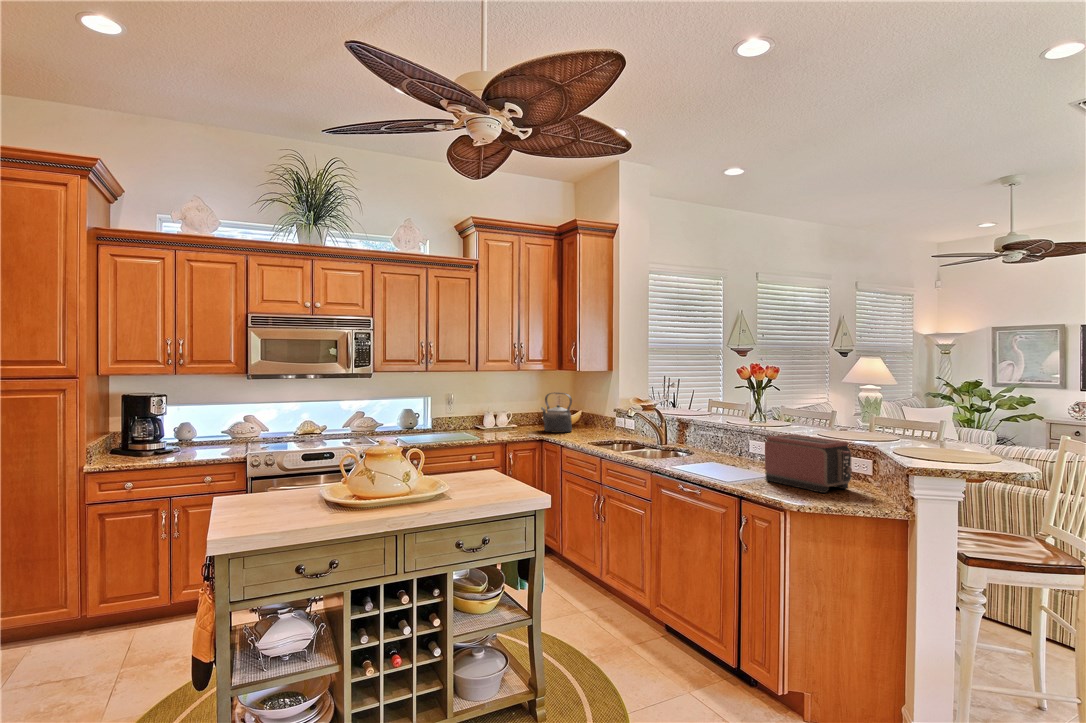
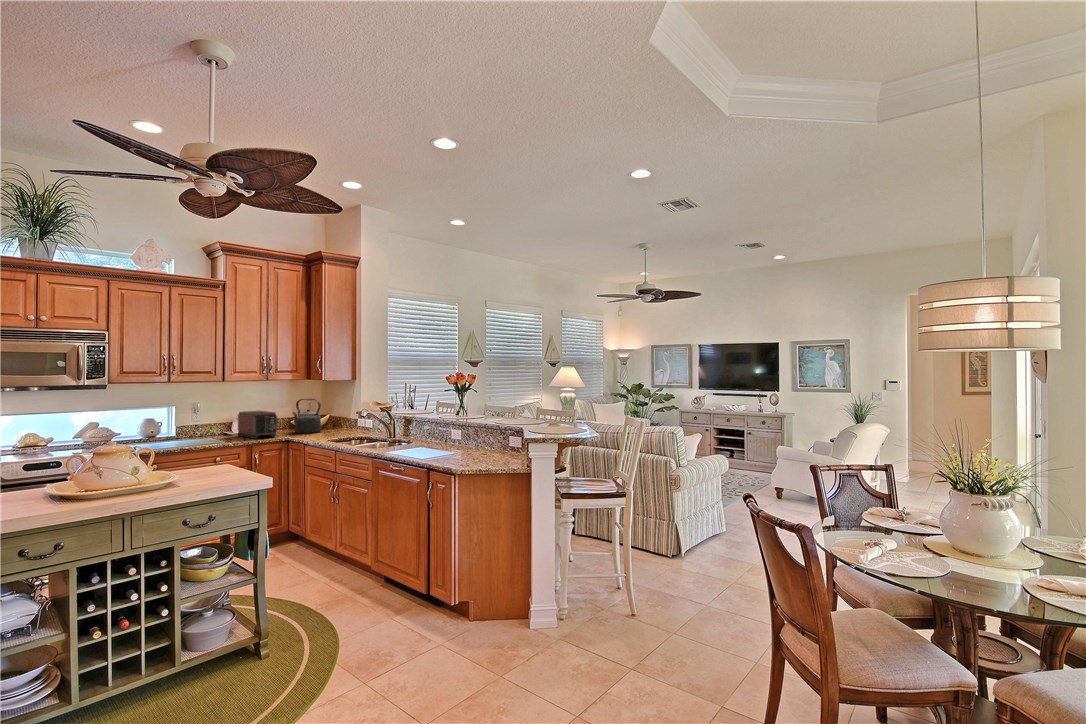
toaster: present [765,434,852,493] -> present [238,410,278,439]

